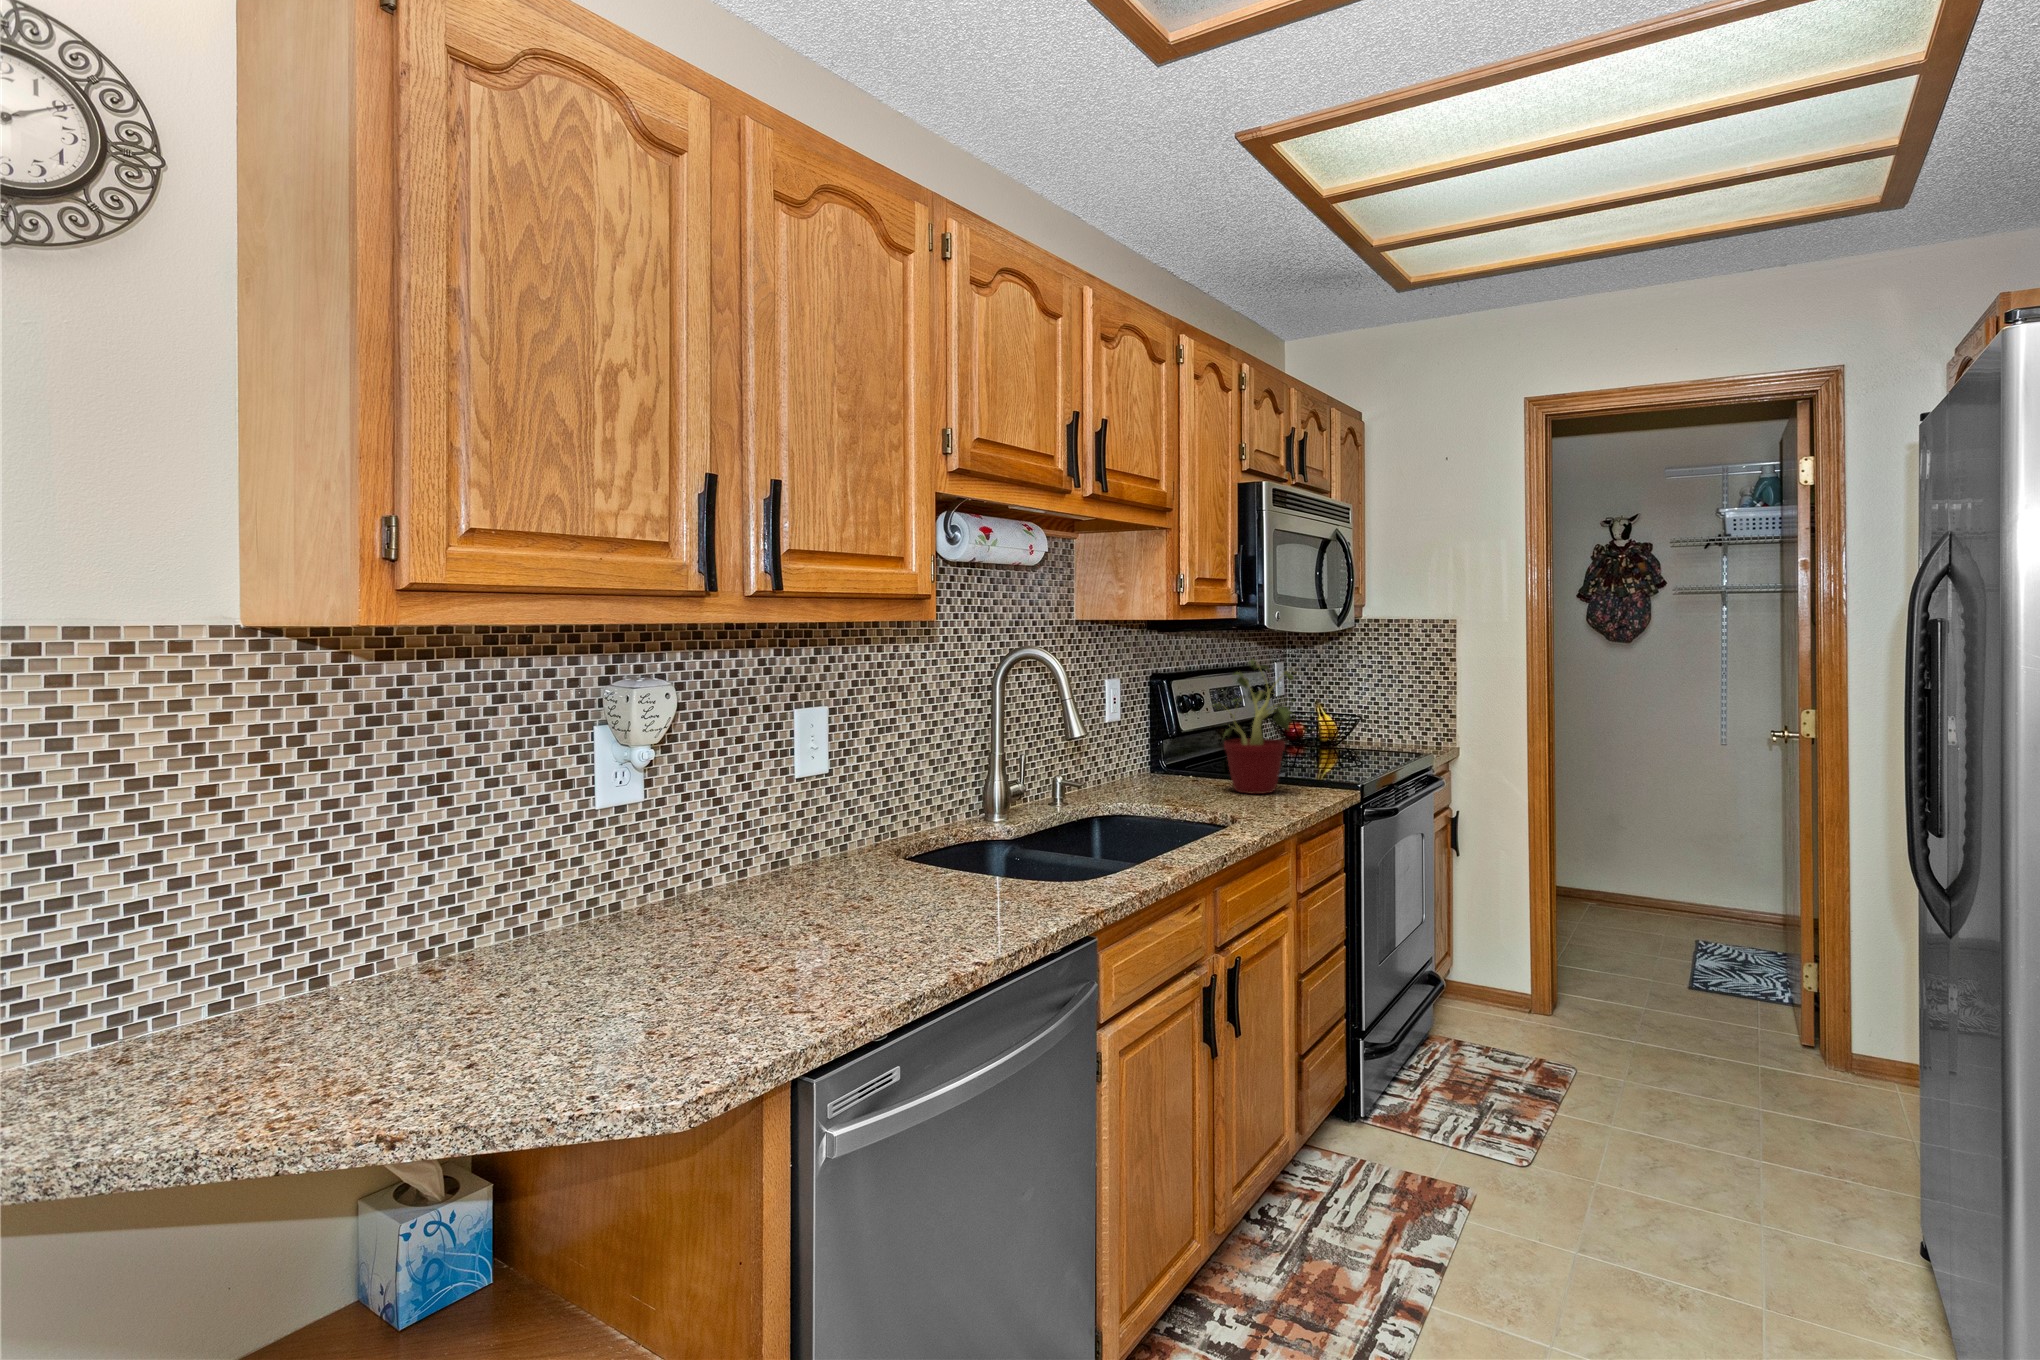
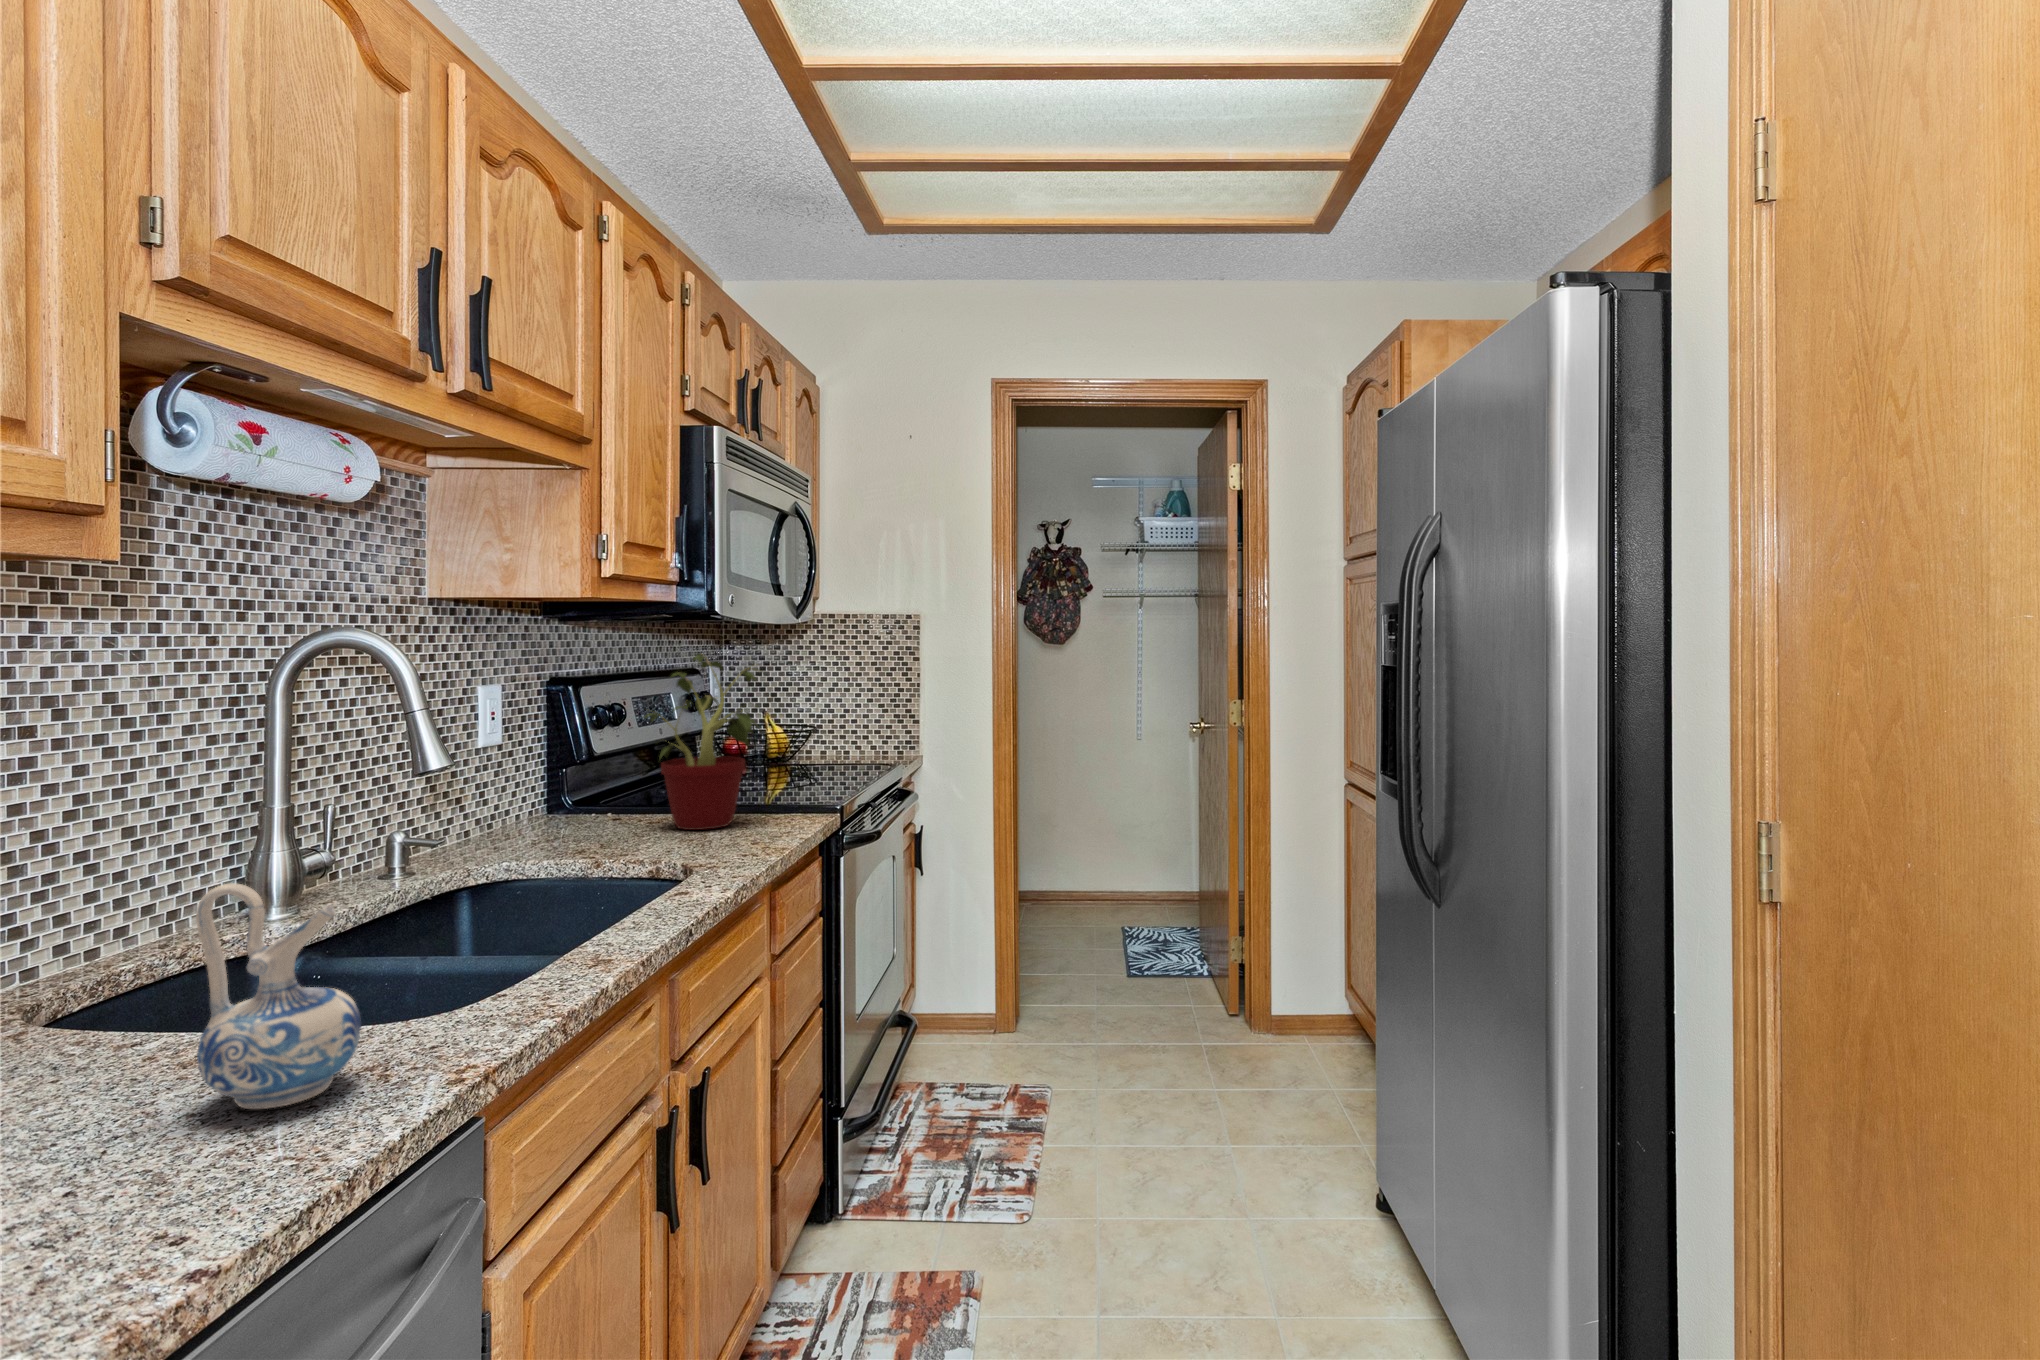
ceramic pitcher: none [971,791,1040,908] -> present [196,883,361,1109]

